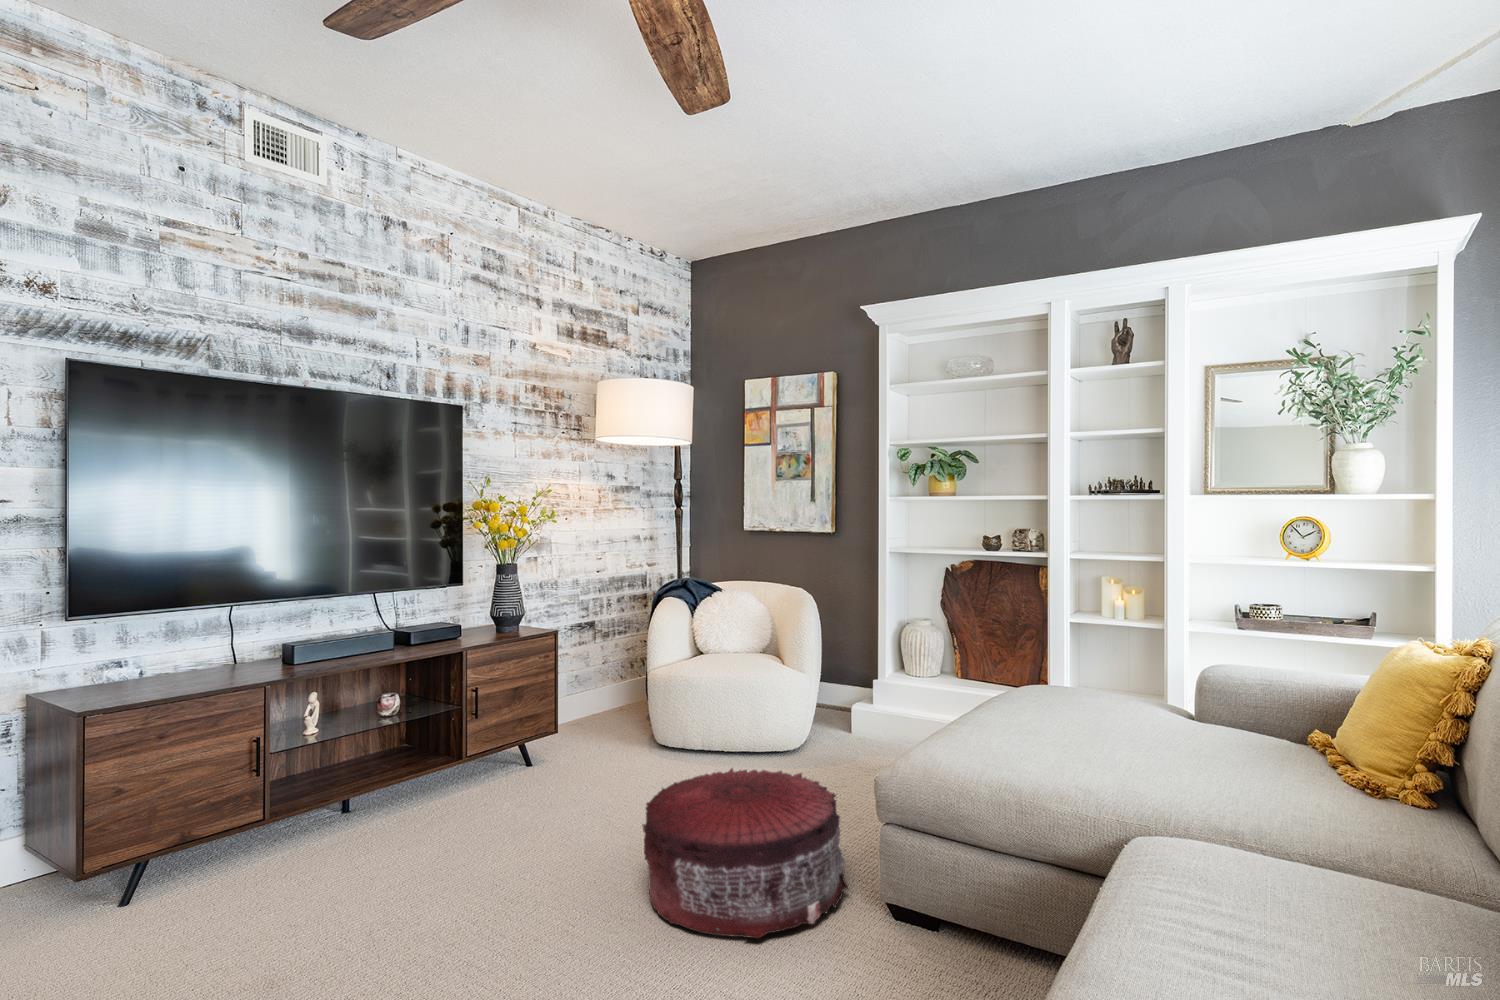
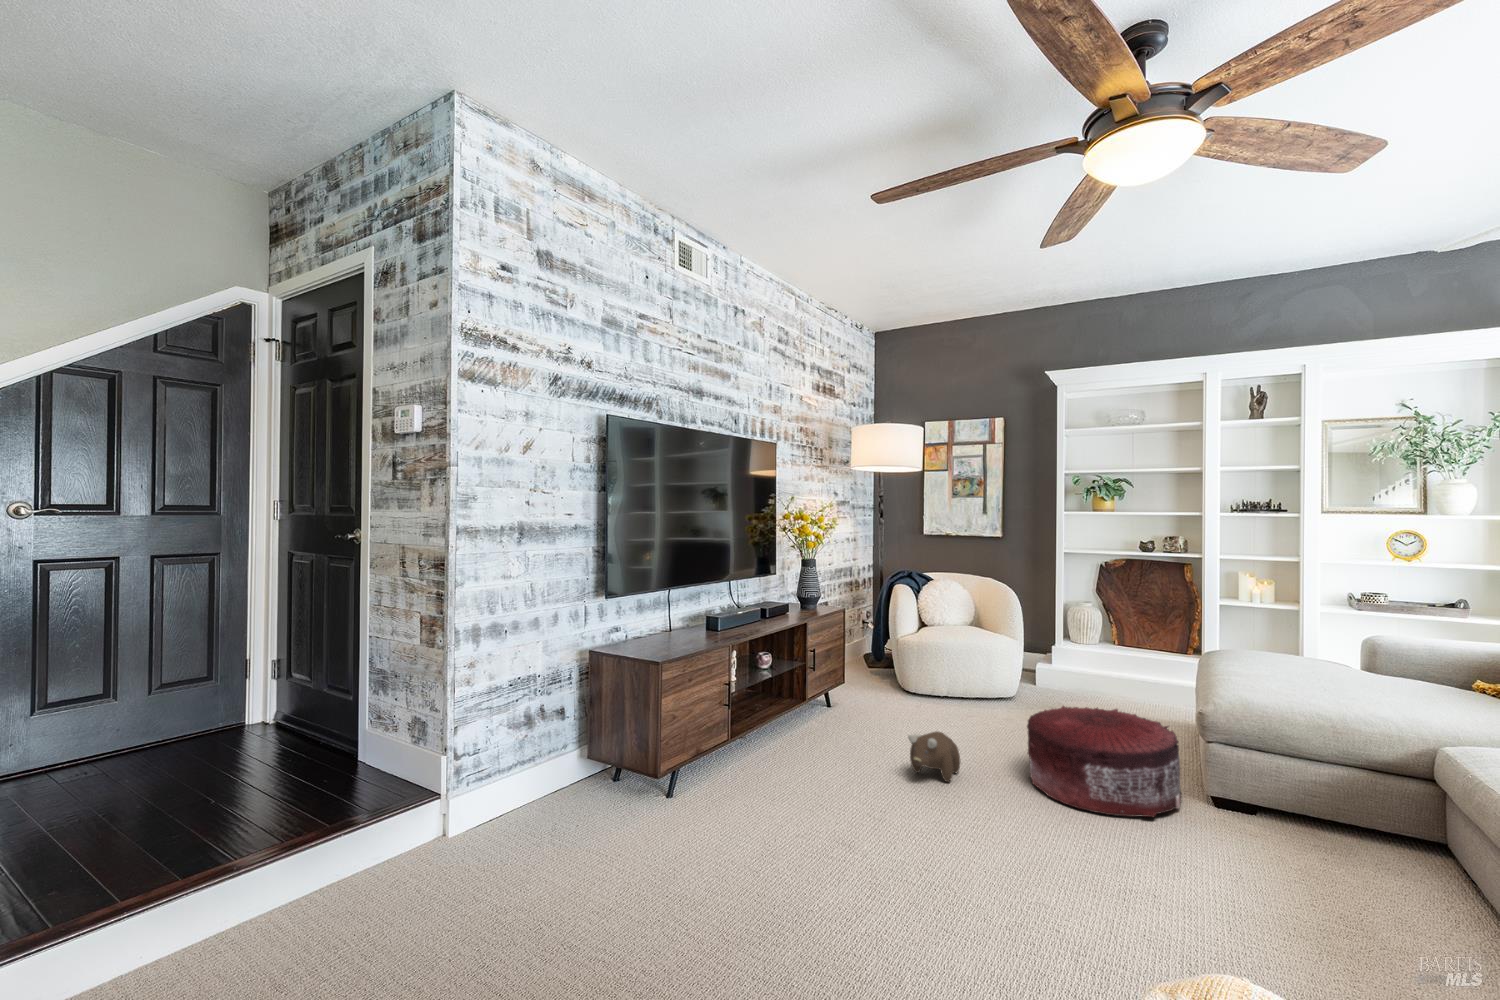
plush toy: none [484,805,575,879] -> present [908,732,960,782]

